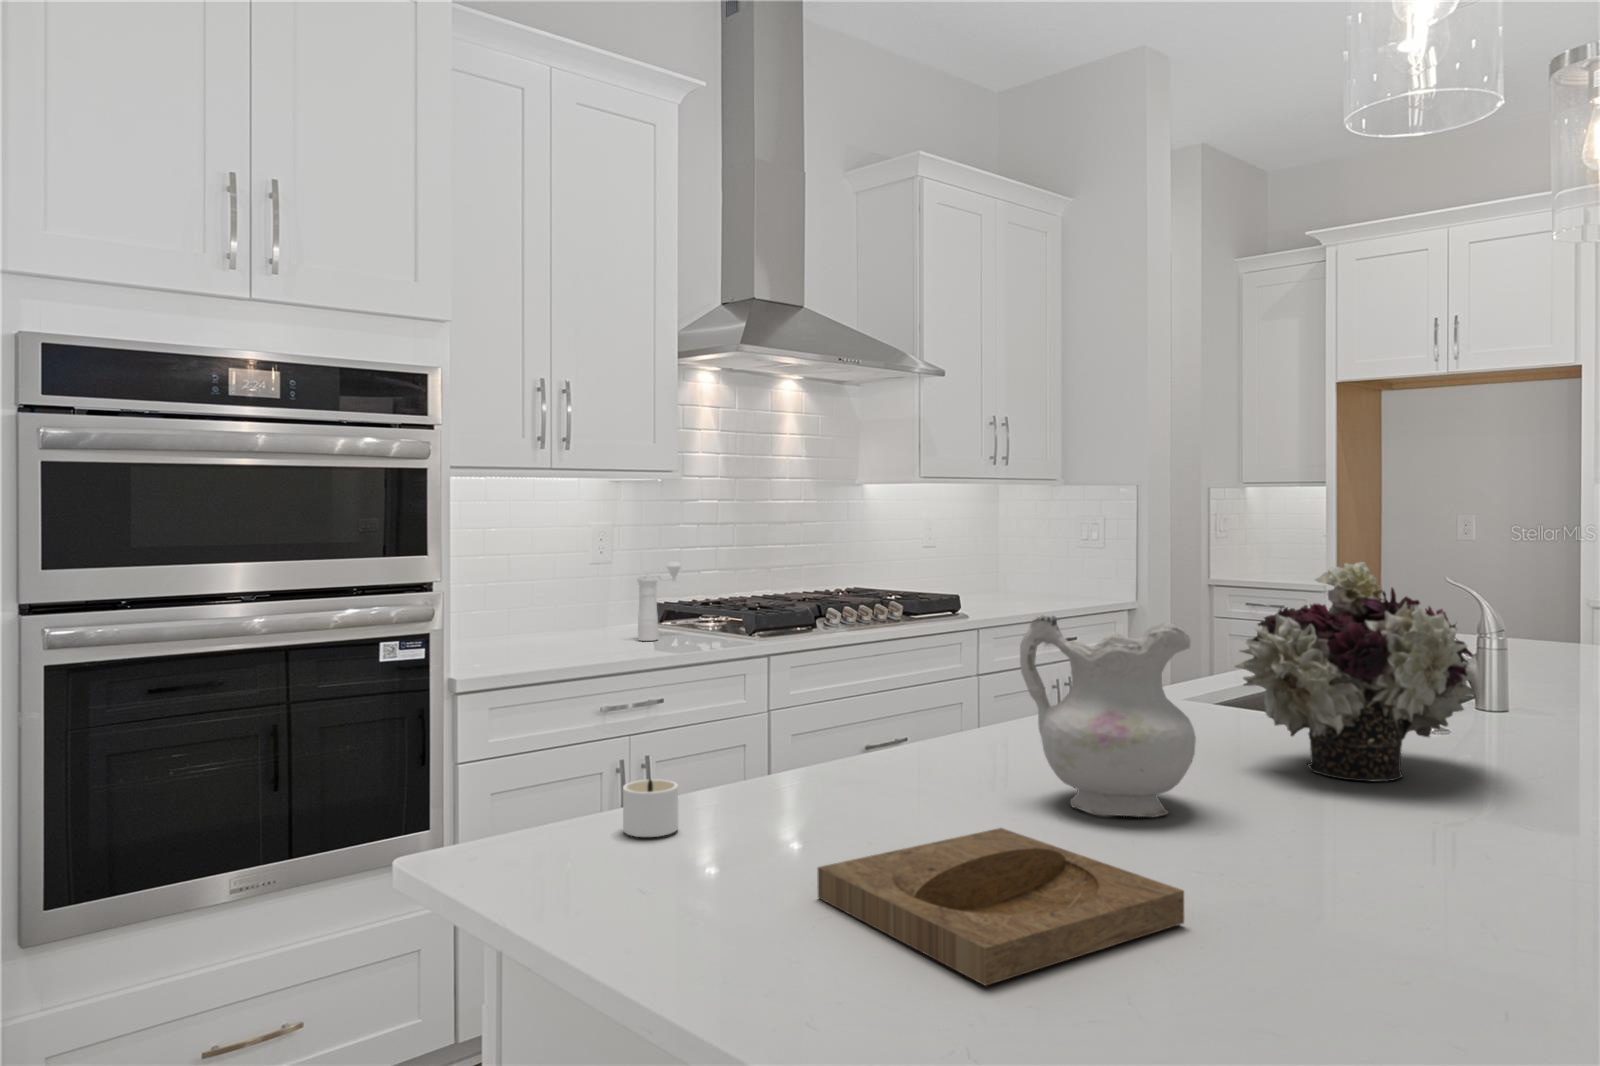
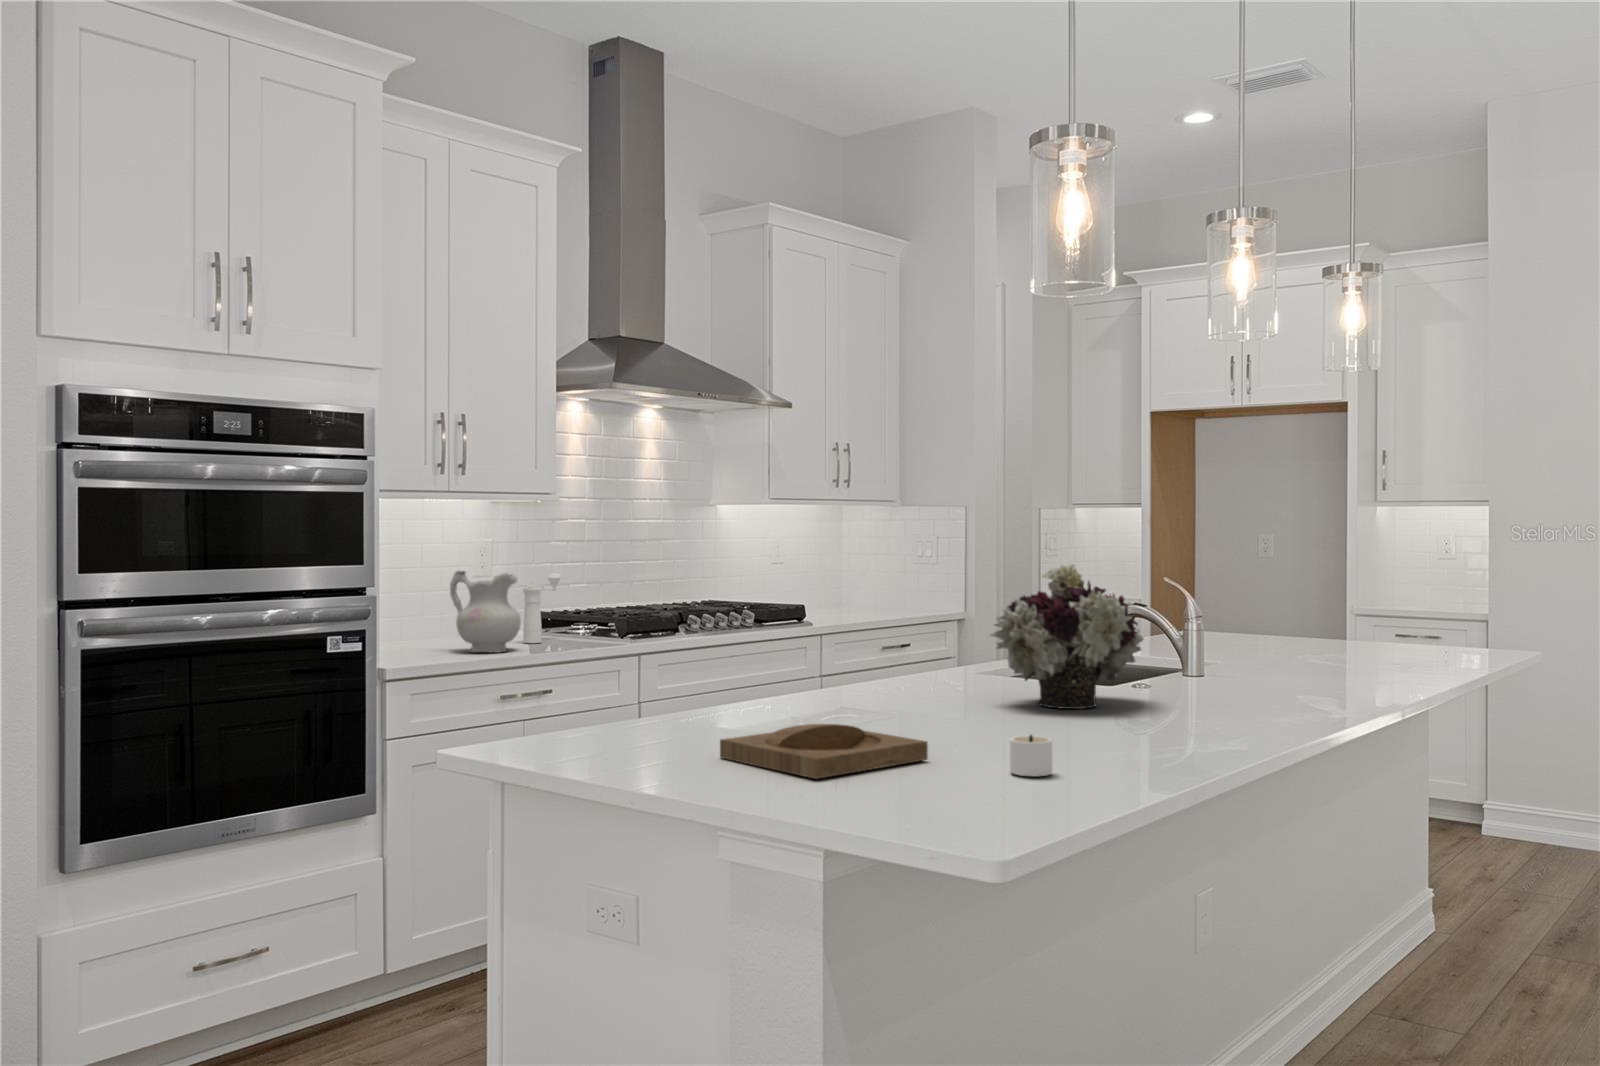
ceramic pitcher: present [1020,616,1196,817] -> present [450,571,521,653]
candle: present [623,779,679,837] -> present [1010,735,1053,776]

